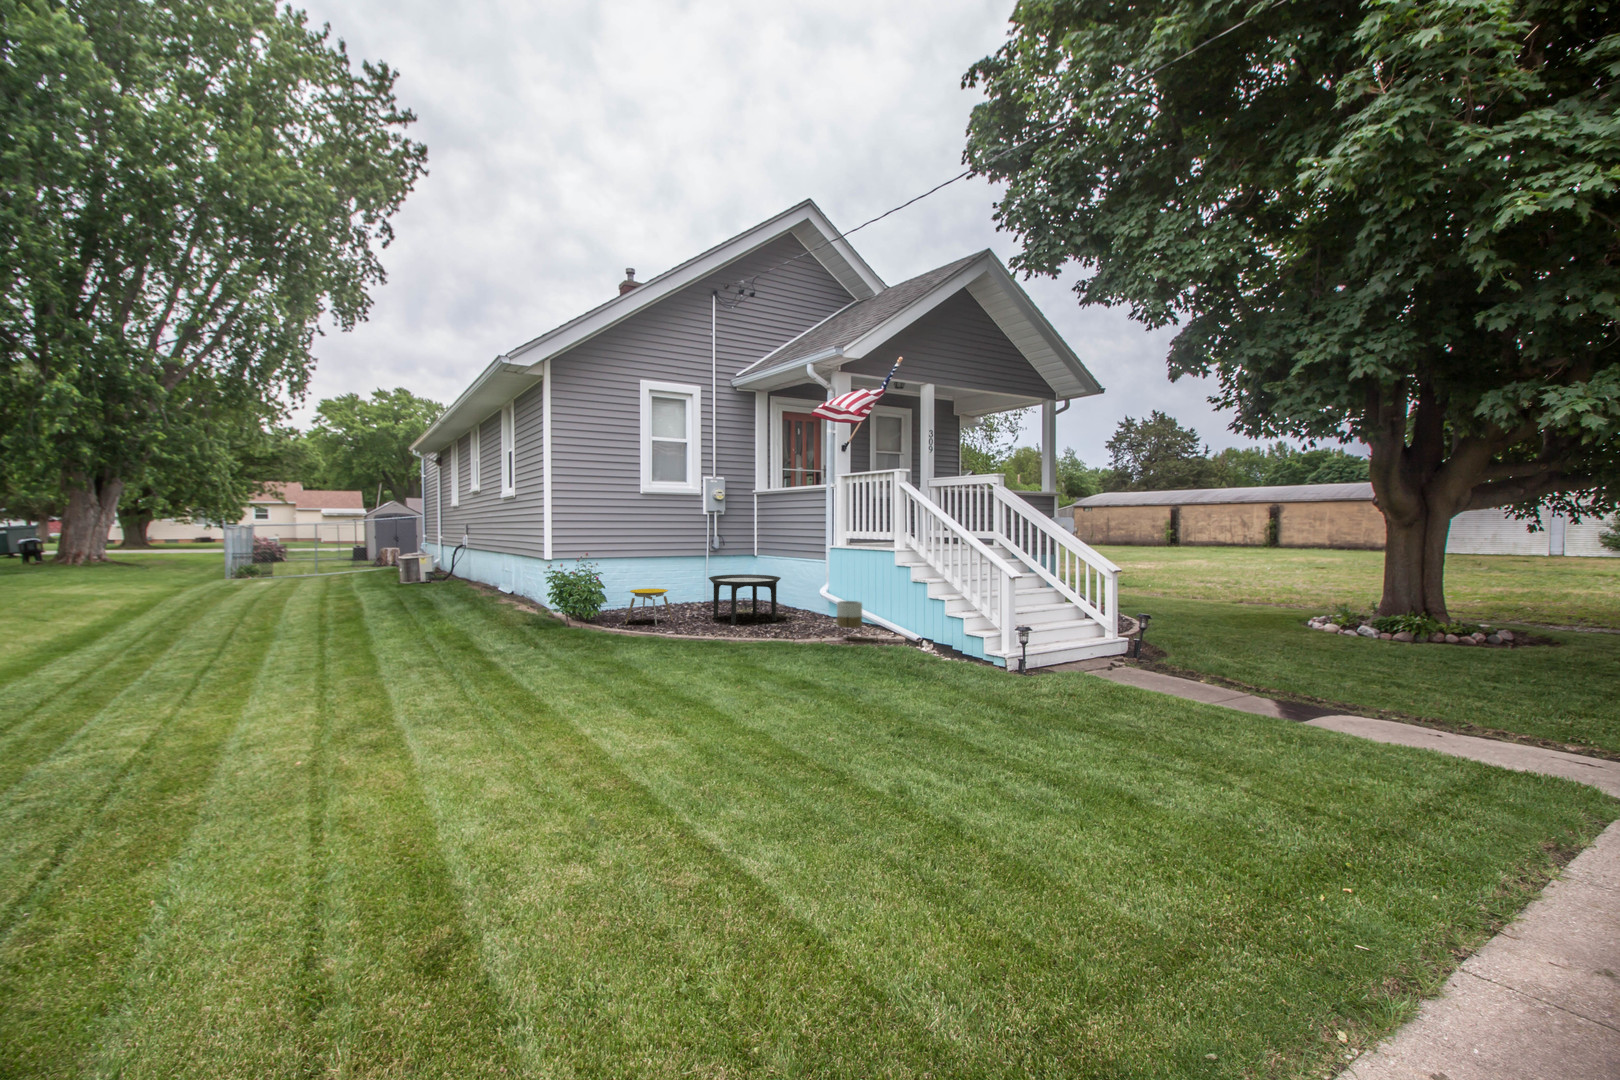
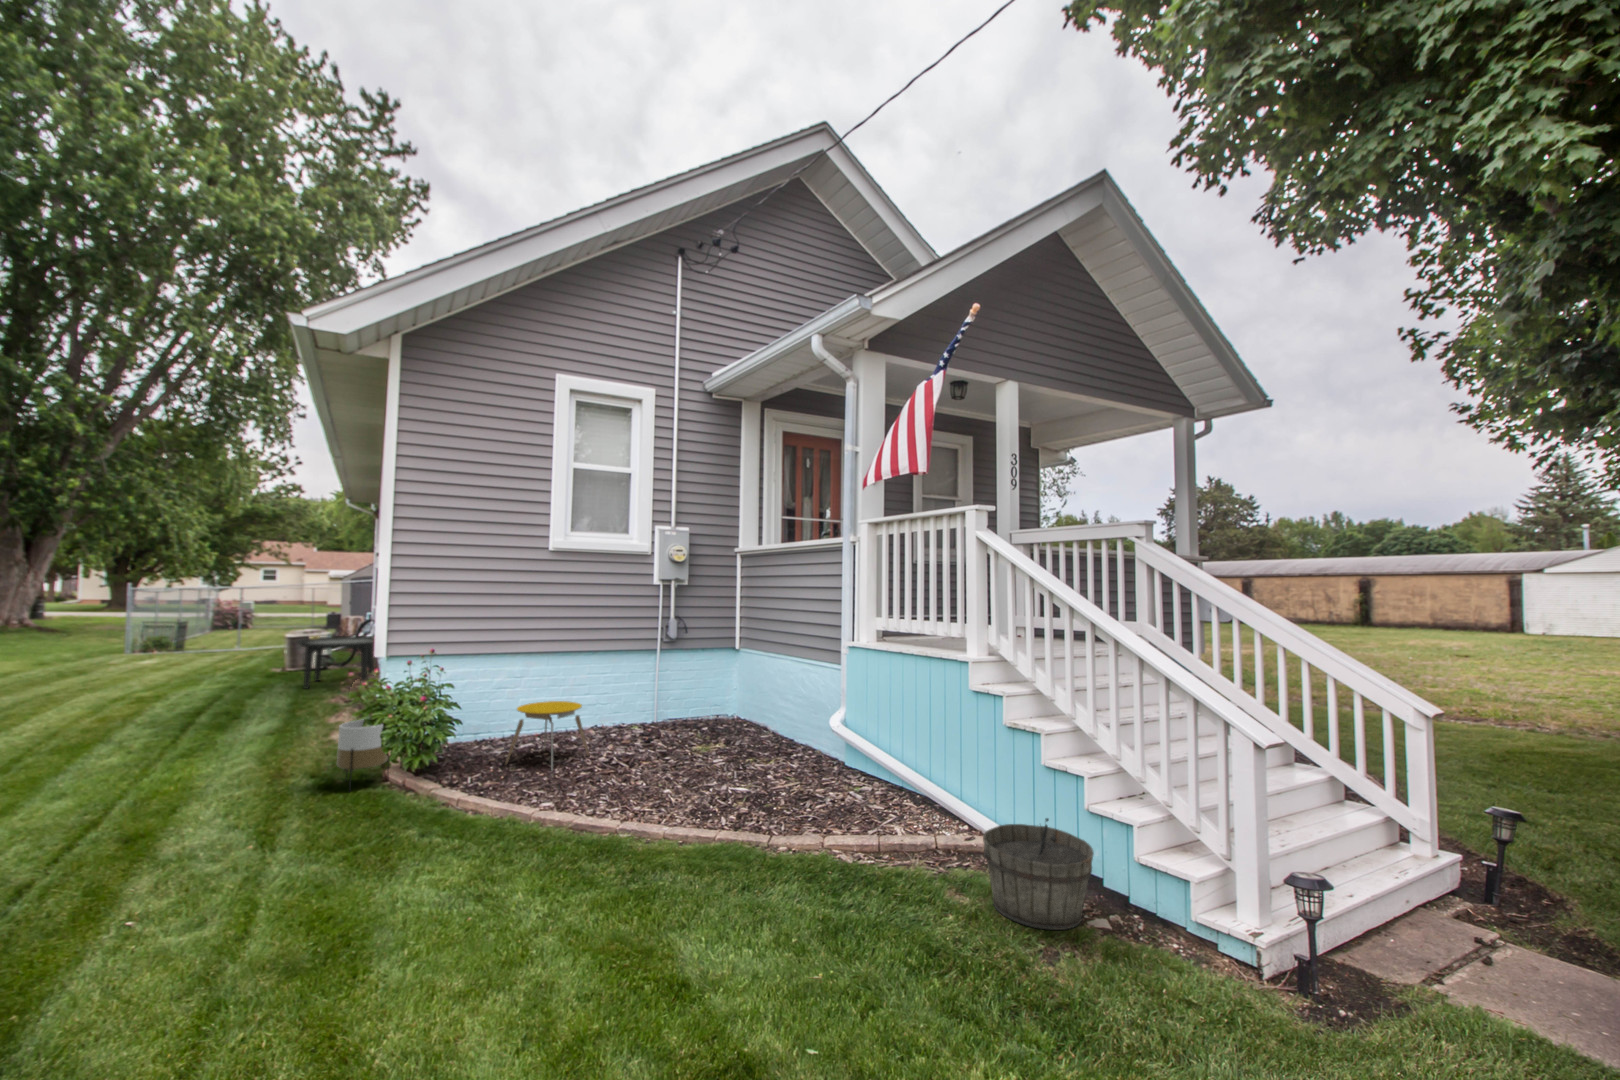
round table: present [709,574,781,625] -> present [297,636,374,689]
planter: present [837,601,862,628] -> present [337,720,389,791]
wooden bucket: none [897,618,946,662] -> present [983,818,1094,930]

